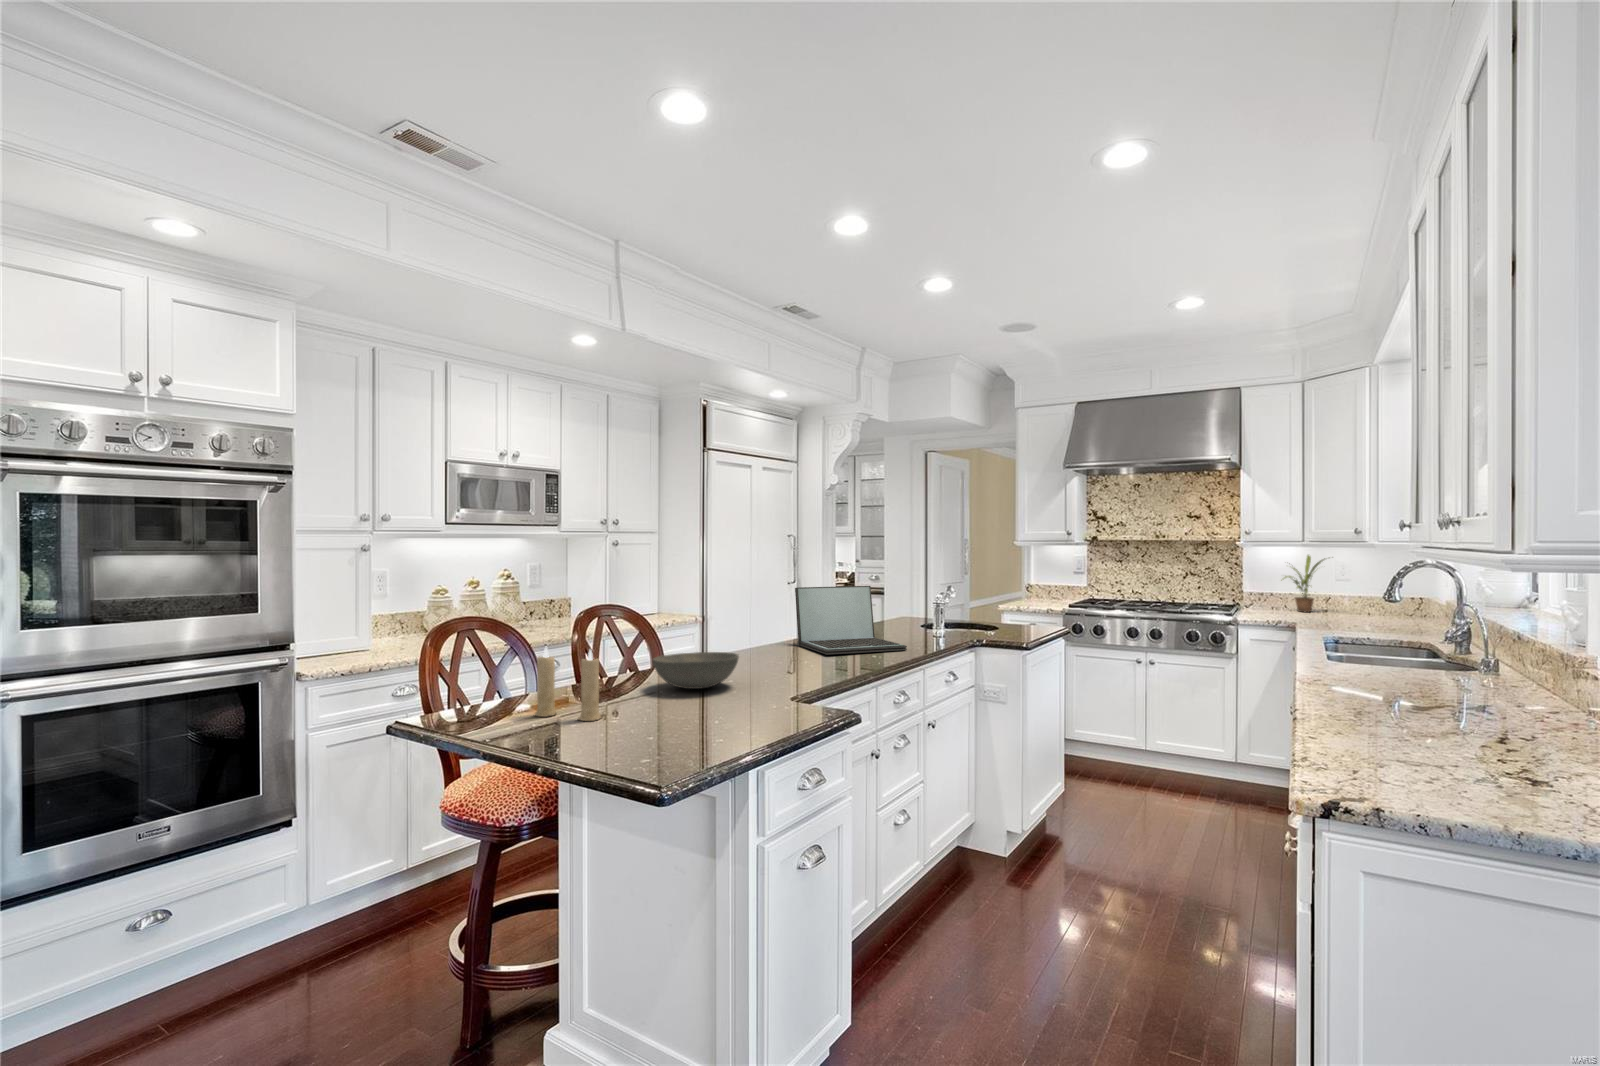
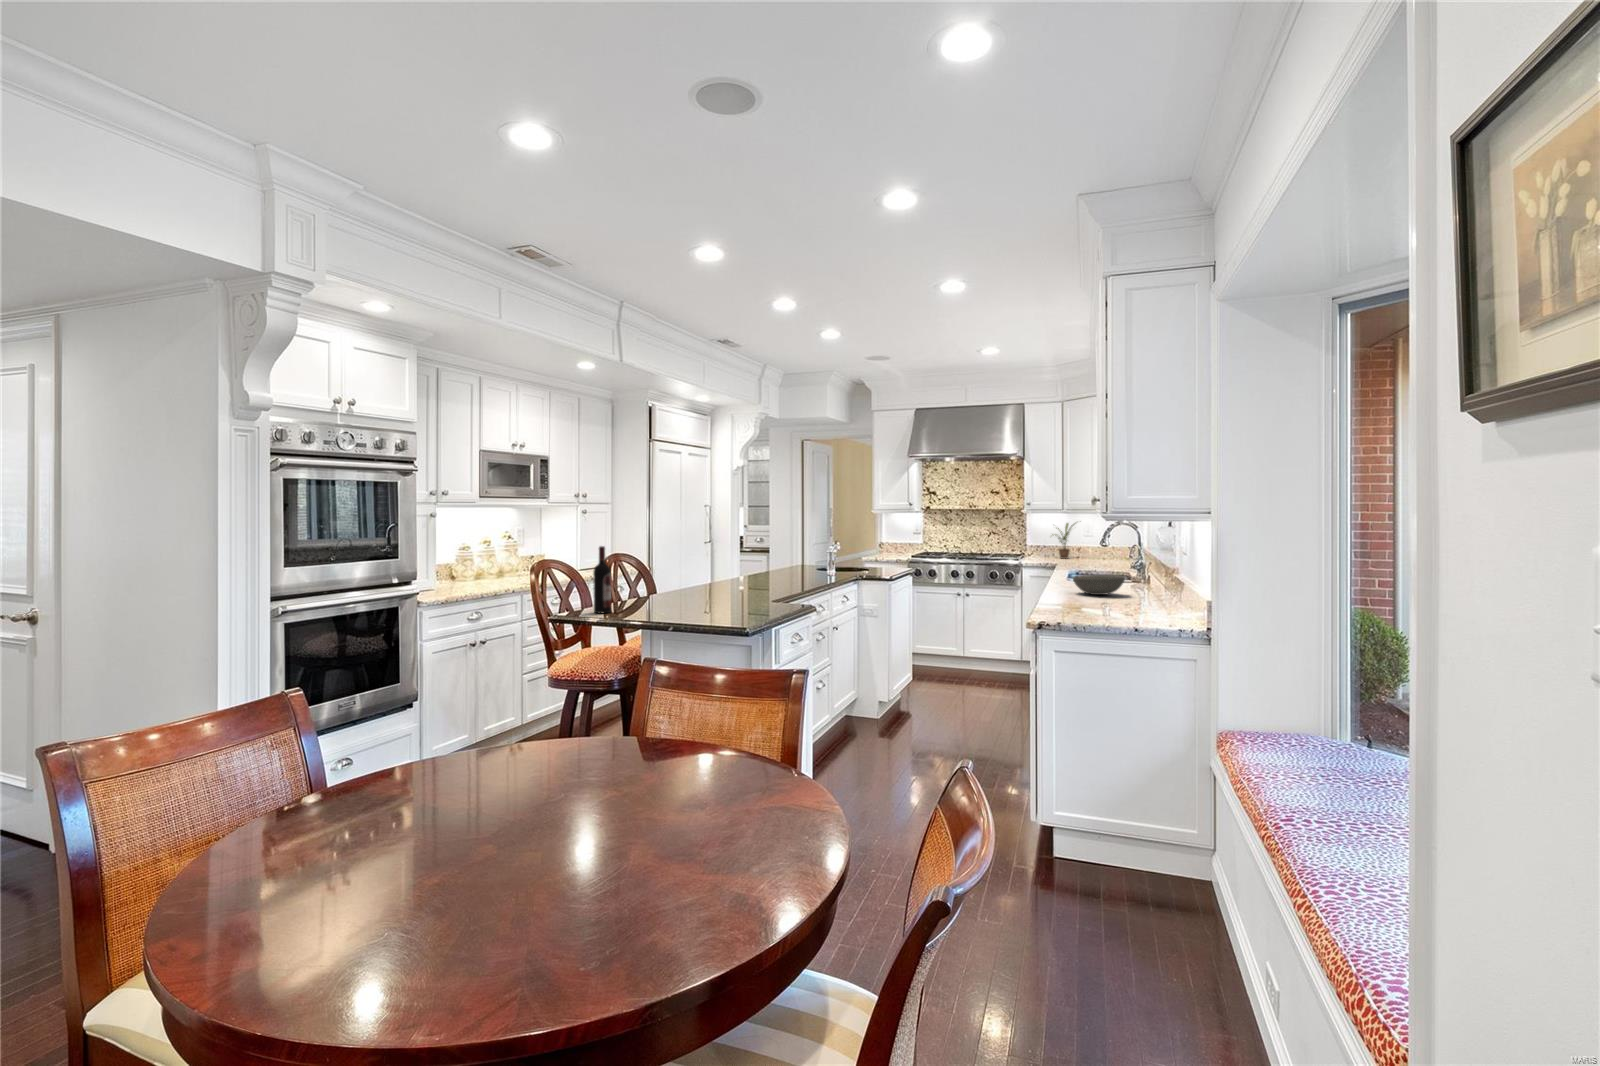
laptop: present [795,586,907,655] -> none [743,540,820,584]
wine bottle: none [481,600,511,714] -> present [593,546,611,613]
candle: present [535,648,601,721] -> none [629,571,672,614]
bowl: present [653,652,739,689] -> present [1073,575,1125,595]

